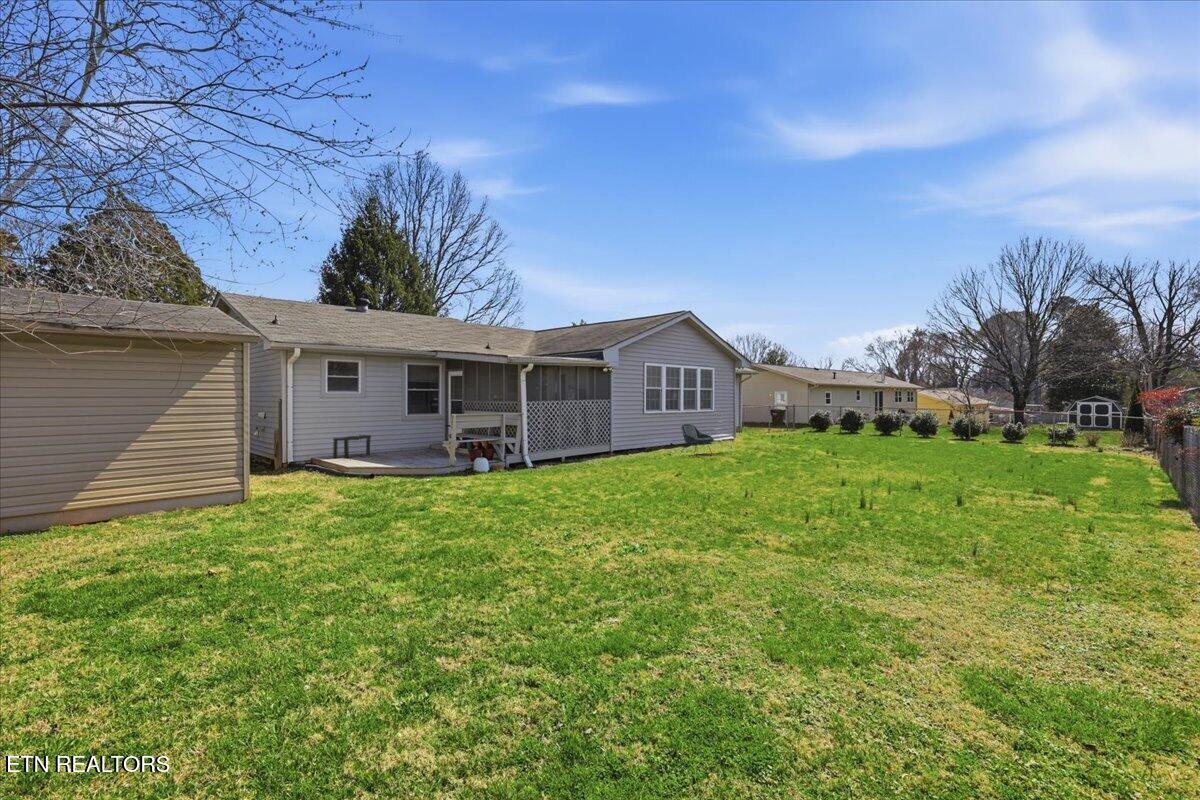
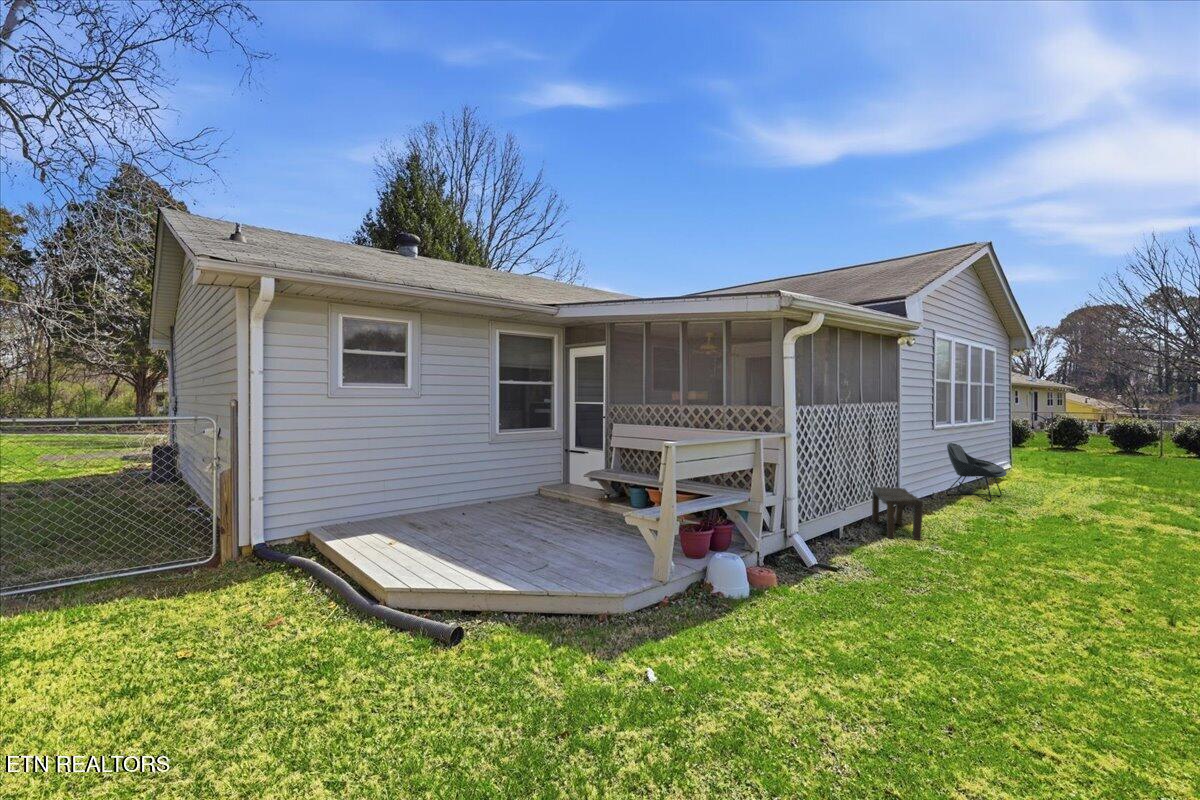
bench: present [333,435,371,458] -> present [872,487,923,540]

